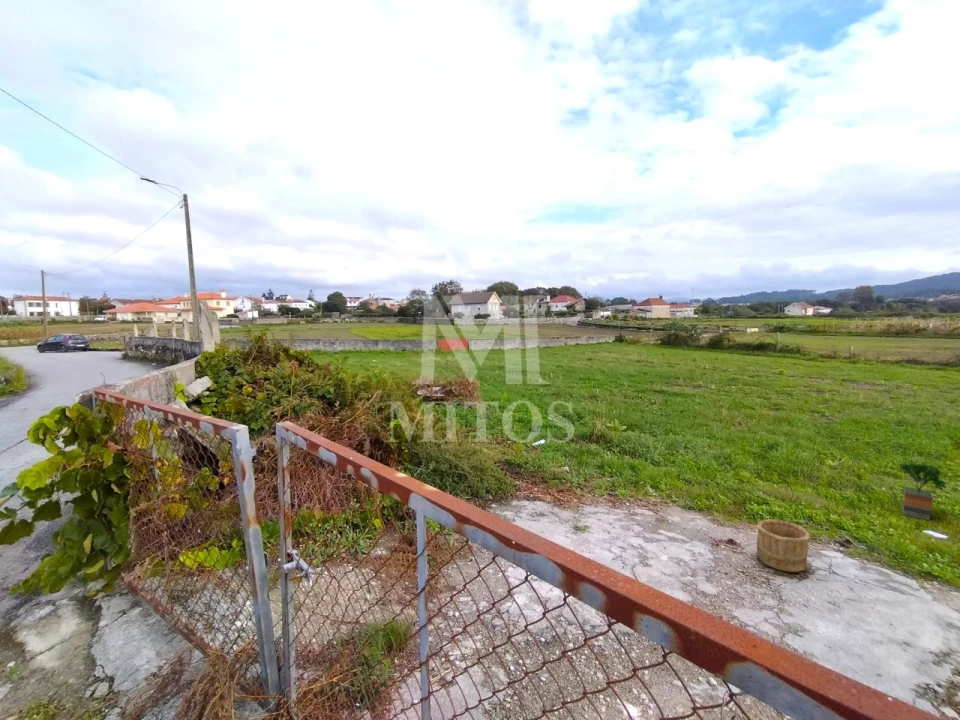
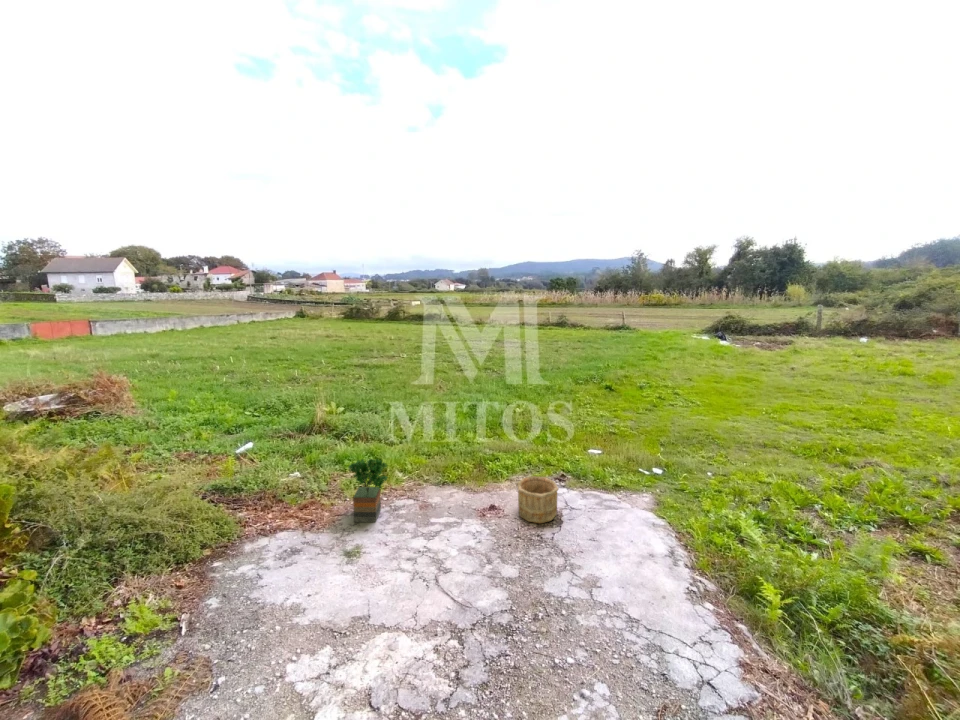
potted tree: present [899,463,947,520] -> present [348,459,388,522]

